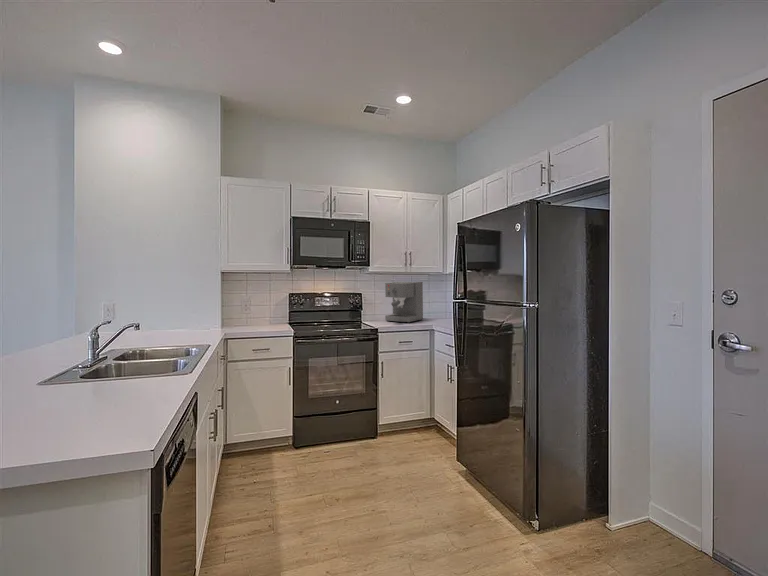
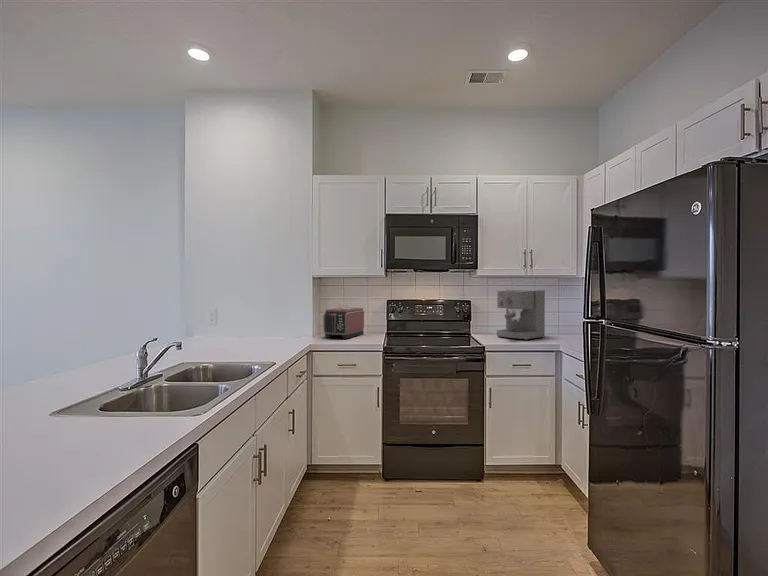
toaster: none [234,300,272,328] -> present [323,307,364,339]

